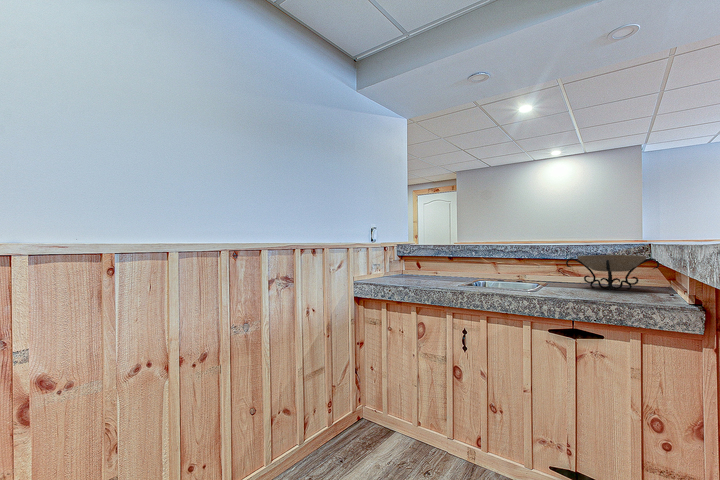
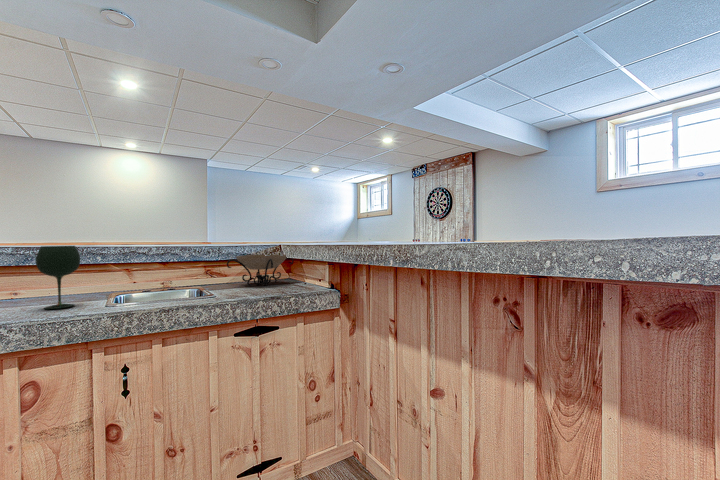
wine glass: none [430,244,451,283] -> present [36,246,80,309]

